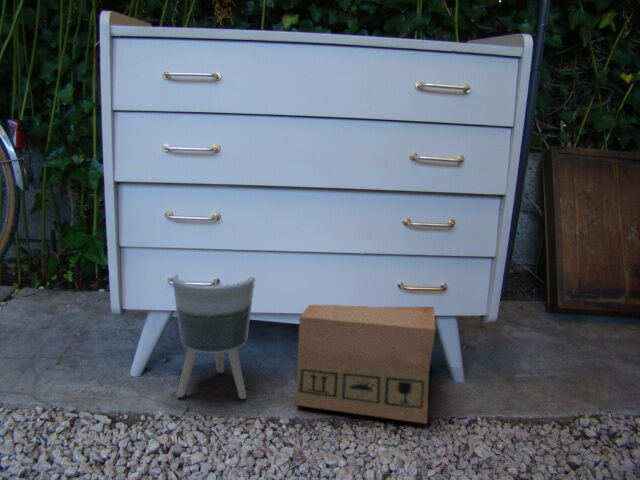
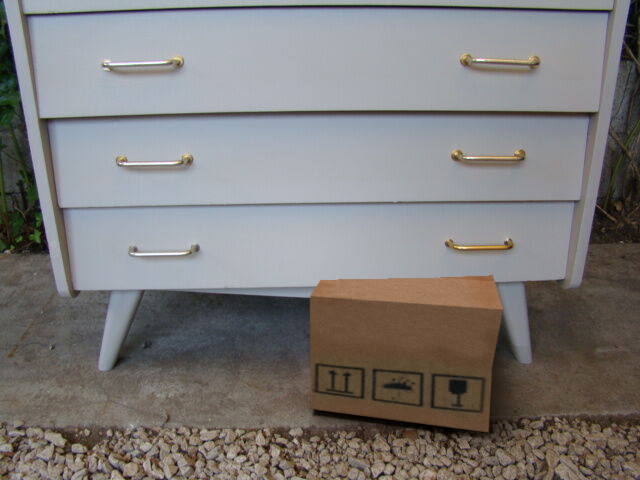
planter: present [172,275,255,399] -> none [135,226,248,402]

